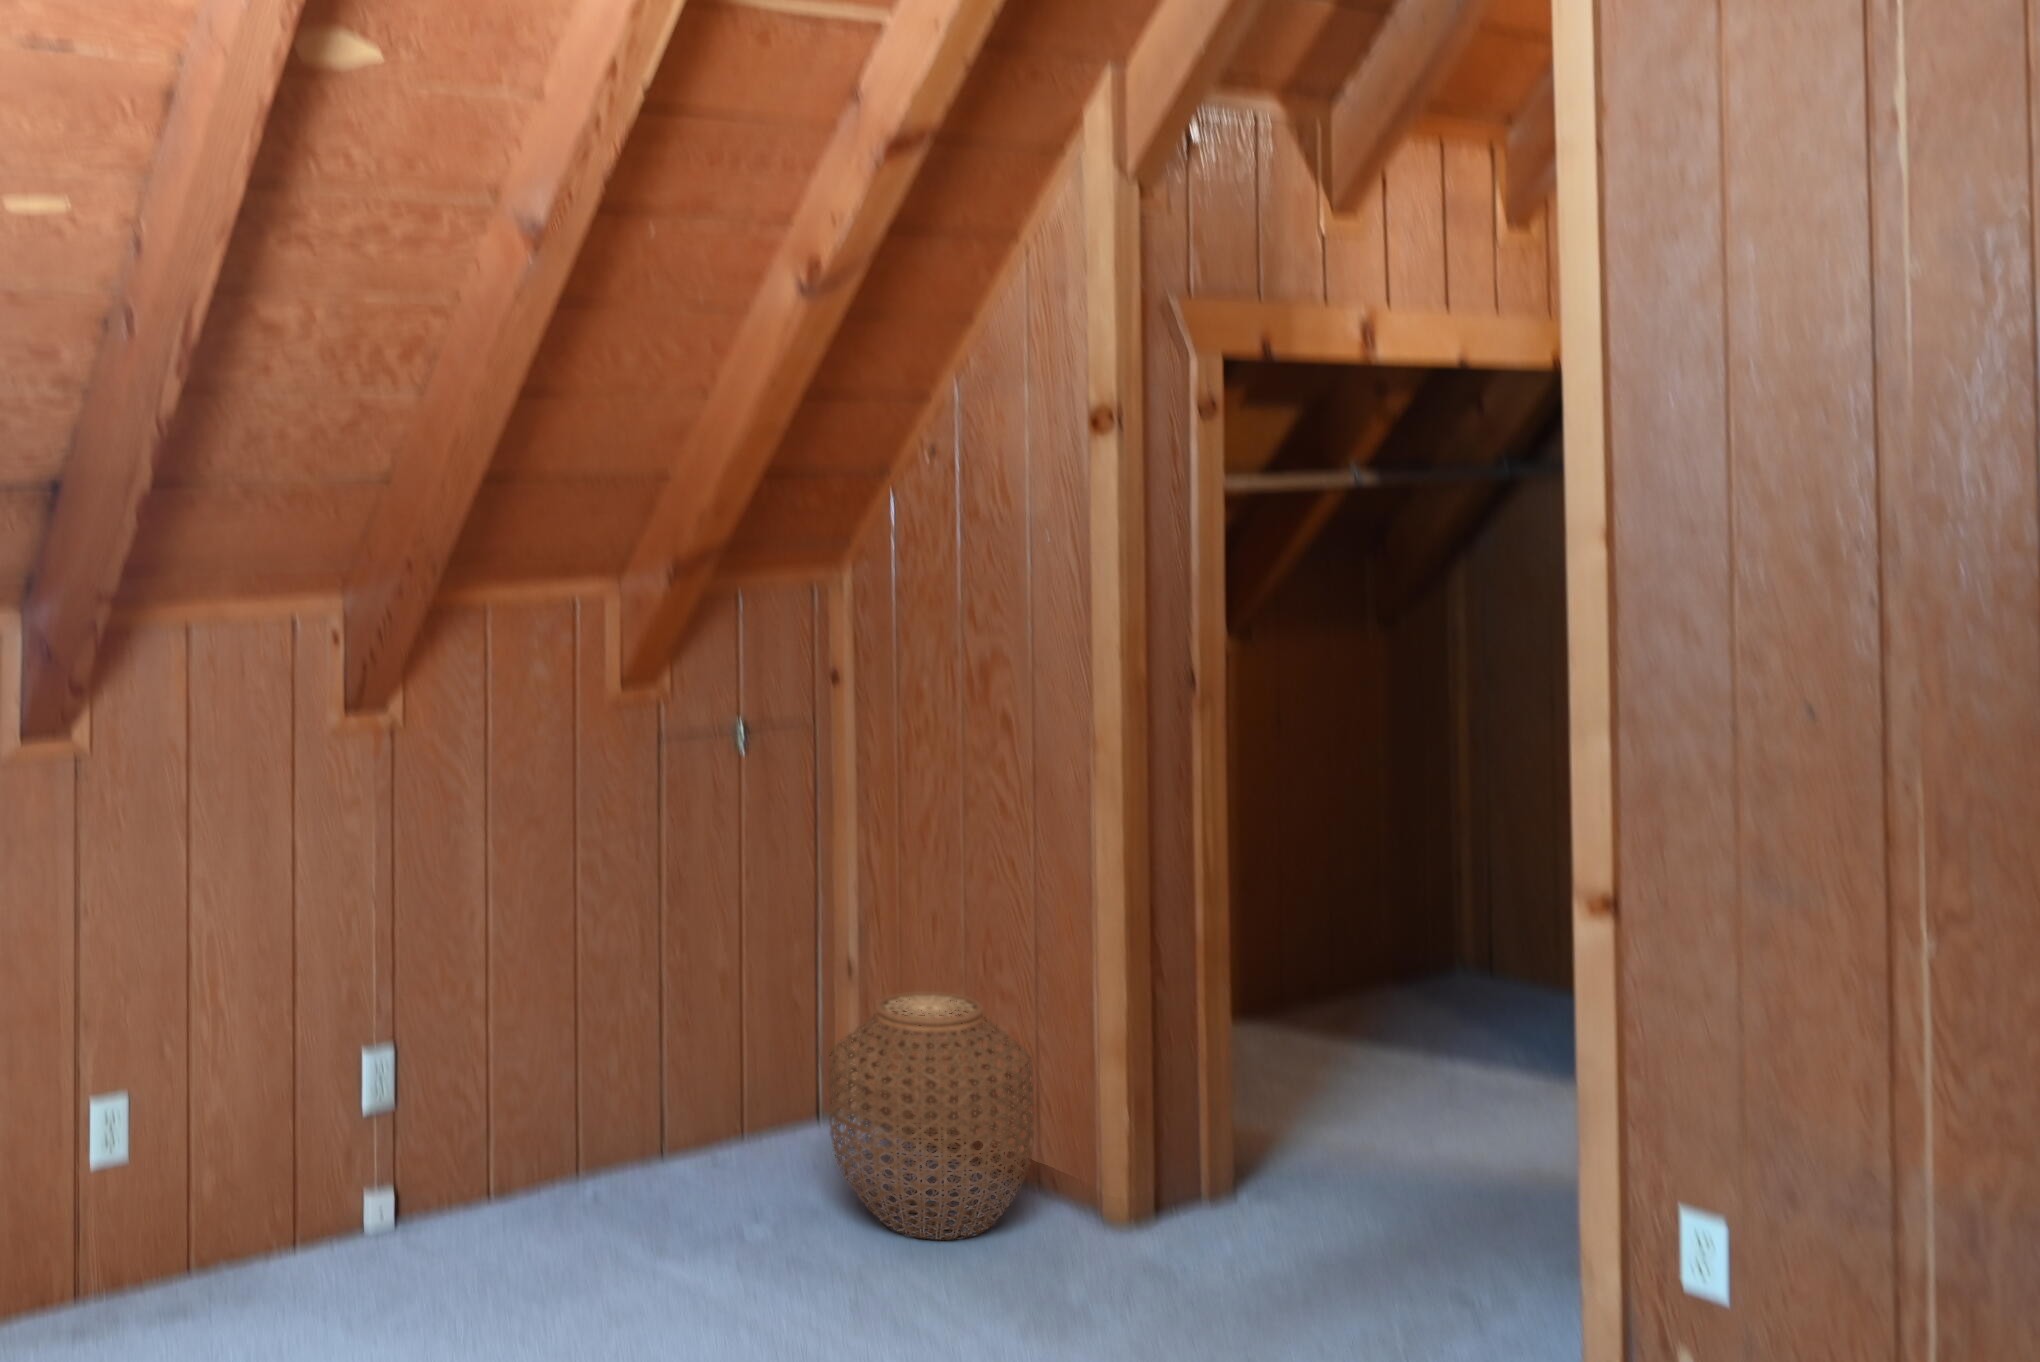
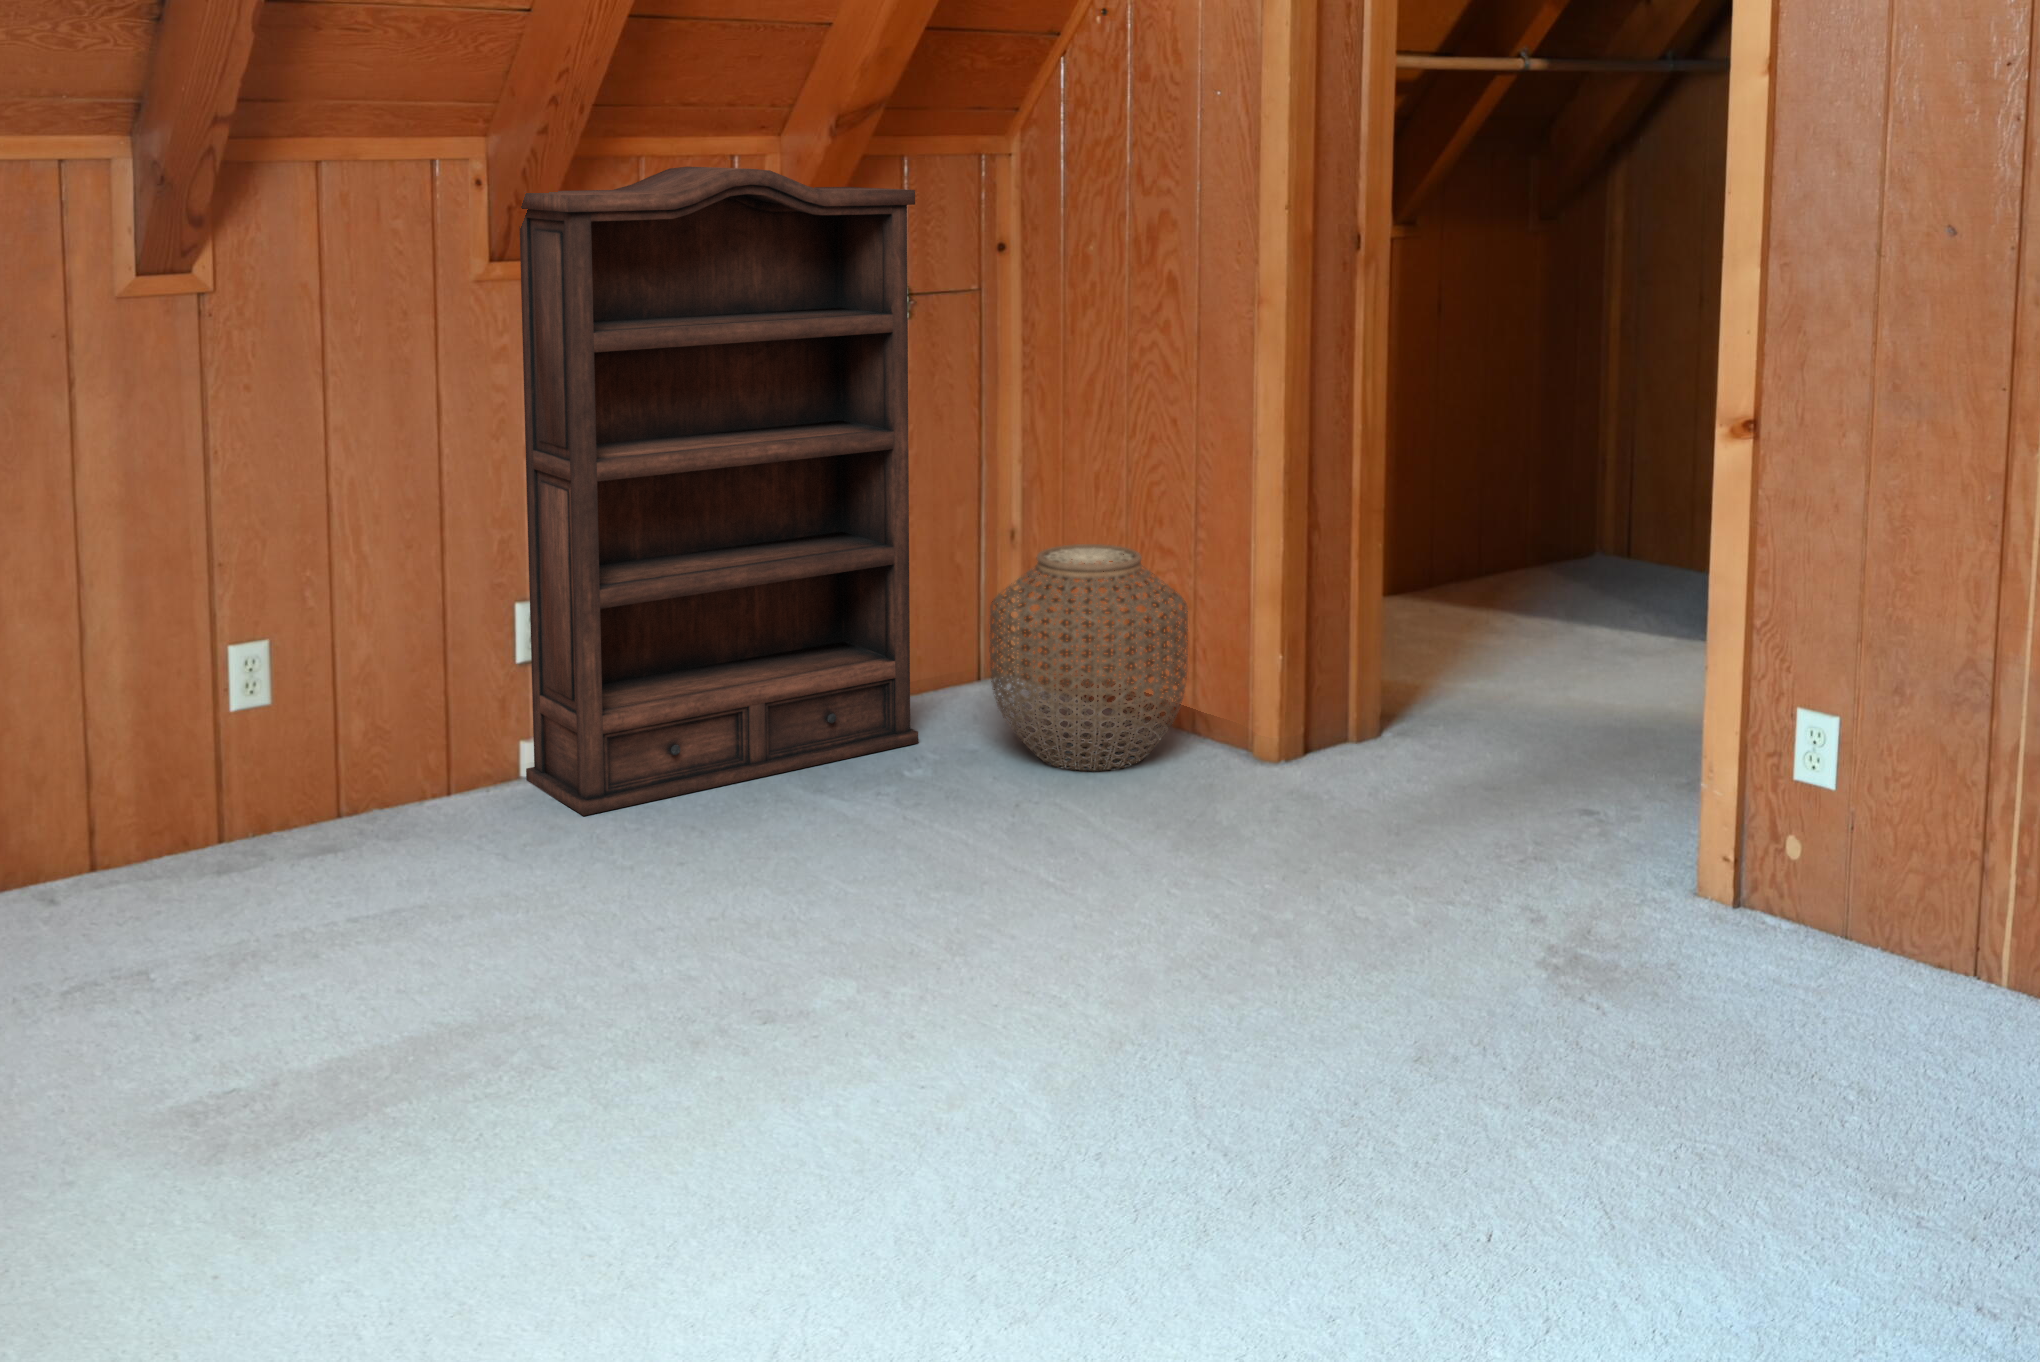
bookshelf: none [363,611,757,1283] -> present [519,167,918,816]

